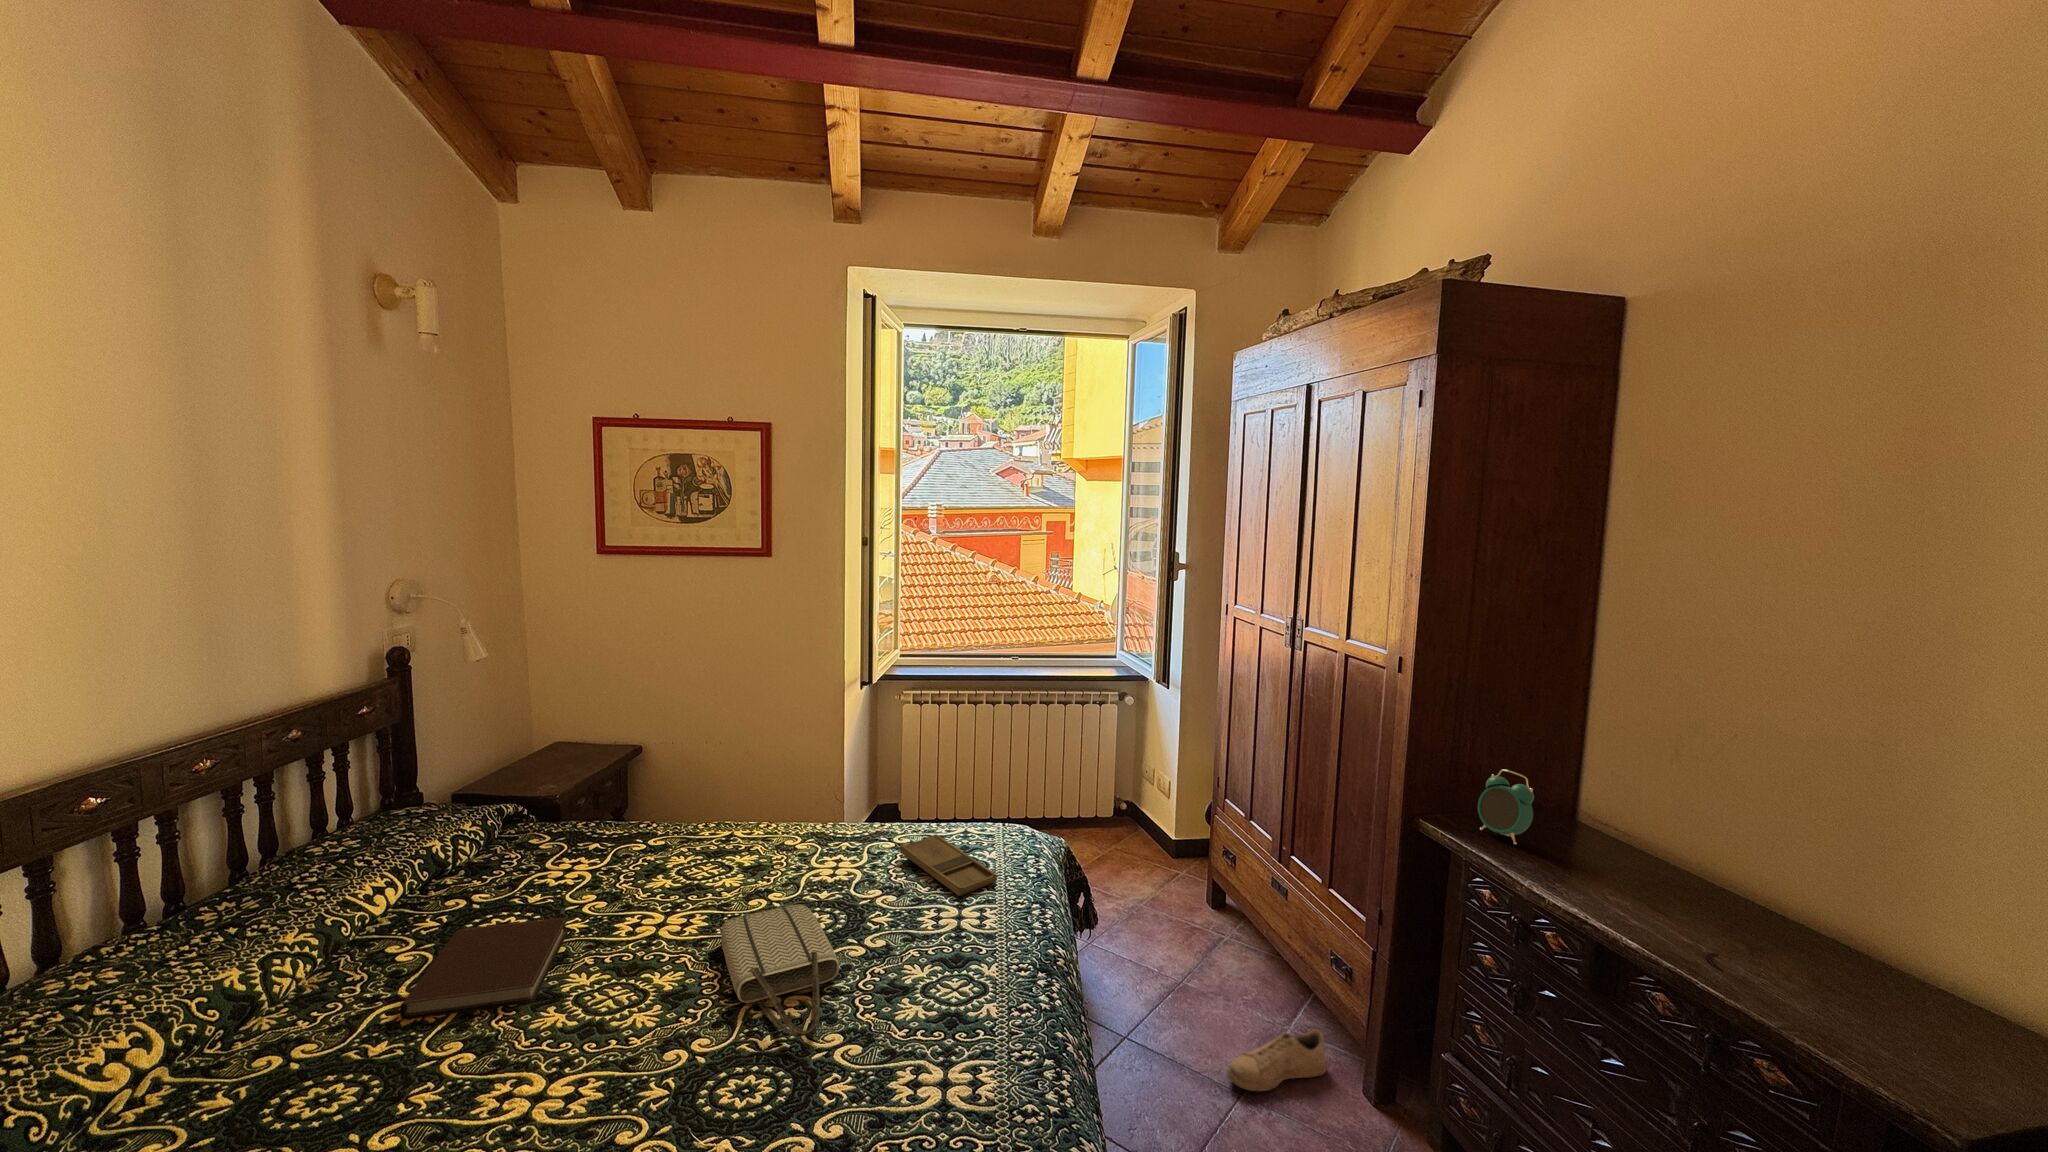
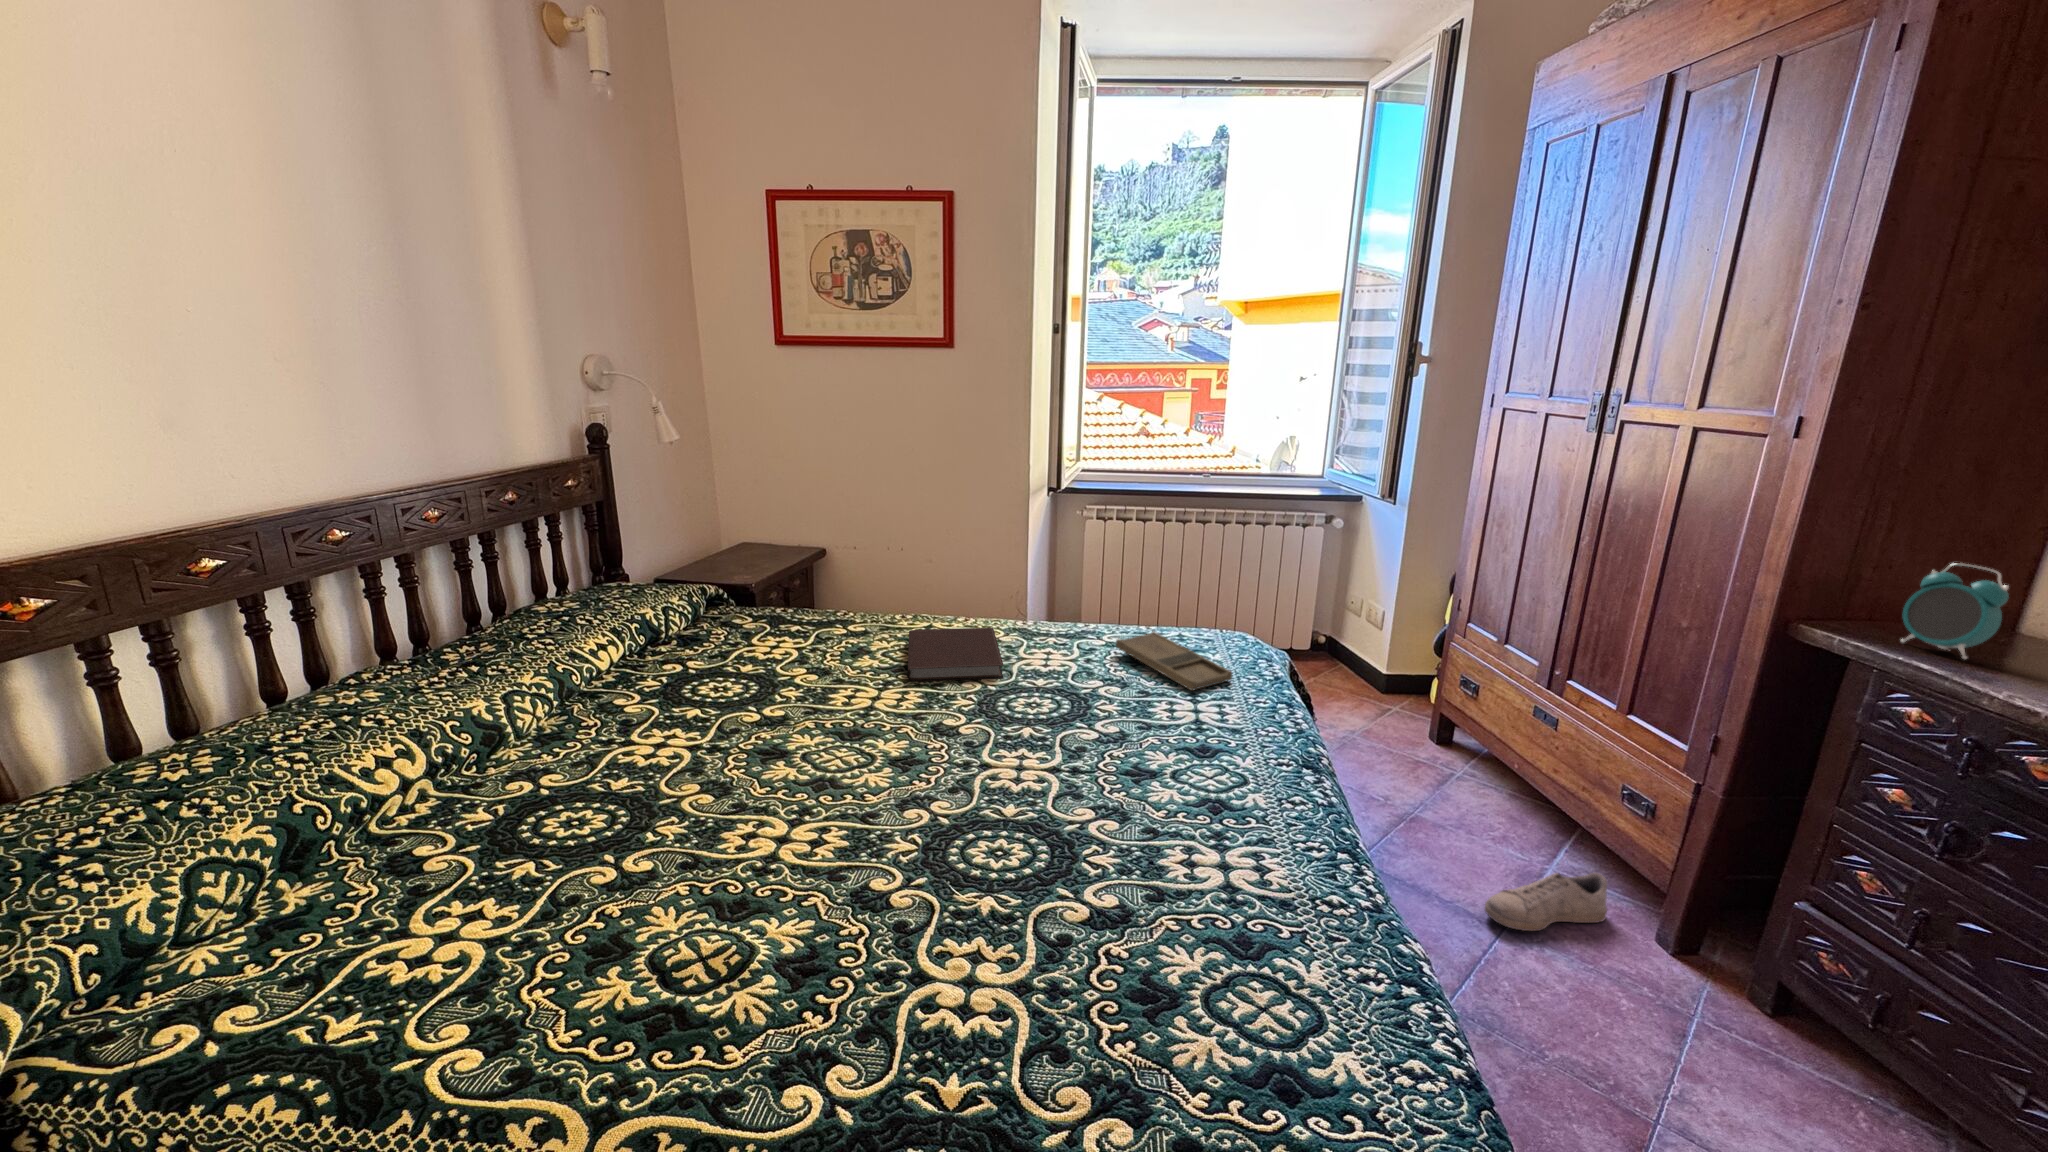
tote bag: present [721,904,839,1036] -> none [941,685,1076,806]
notebook: present [400,917,569,1019] -> present [908,628,1003,681]

